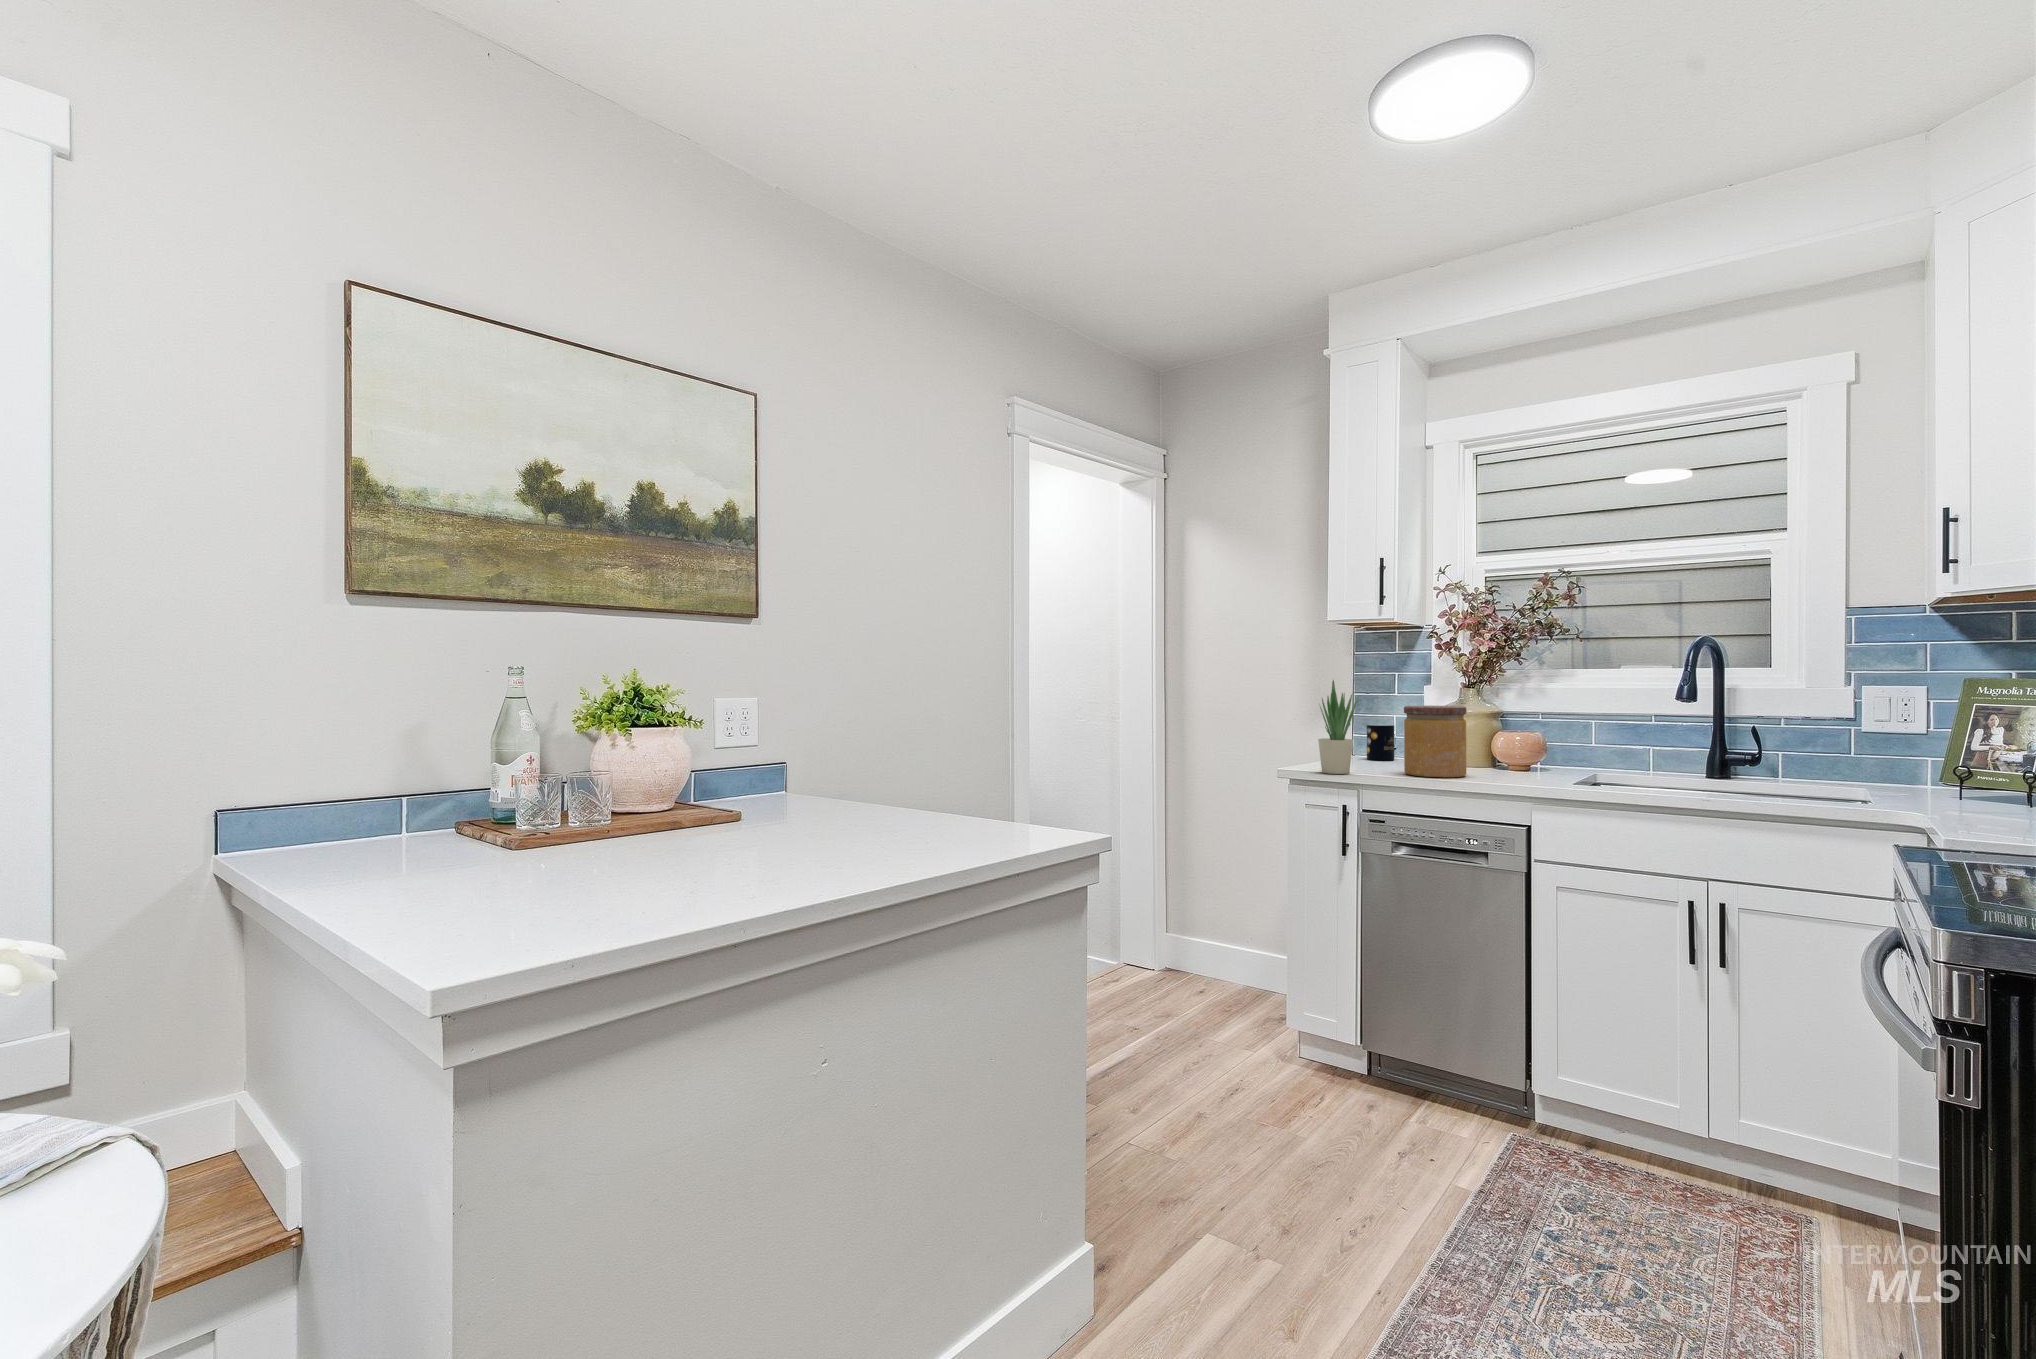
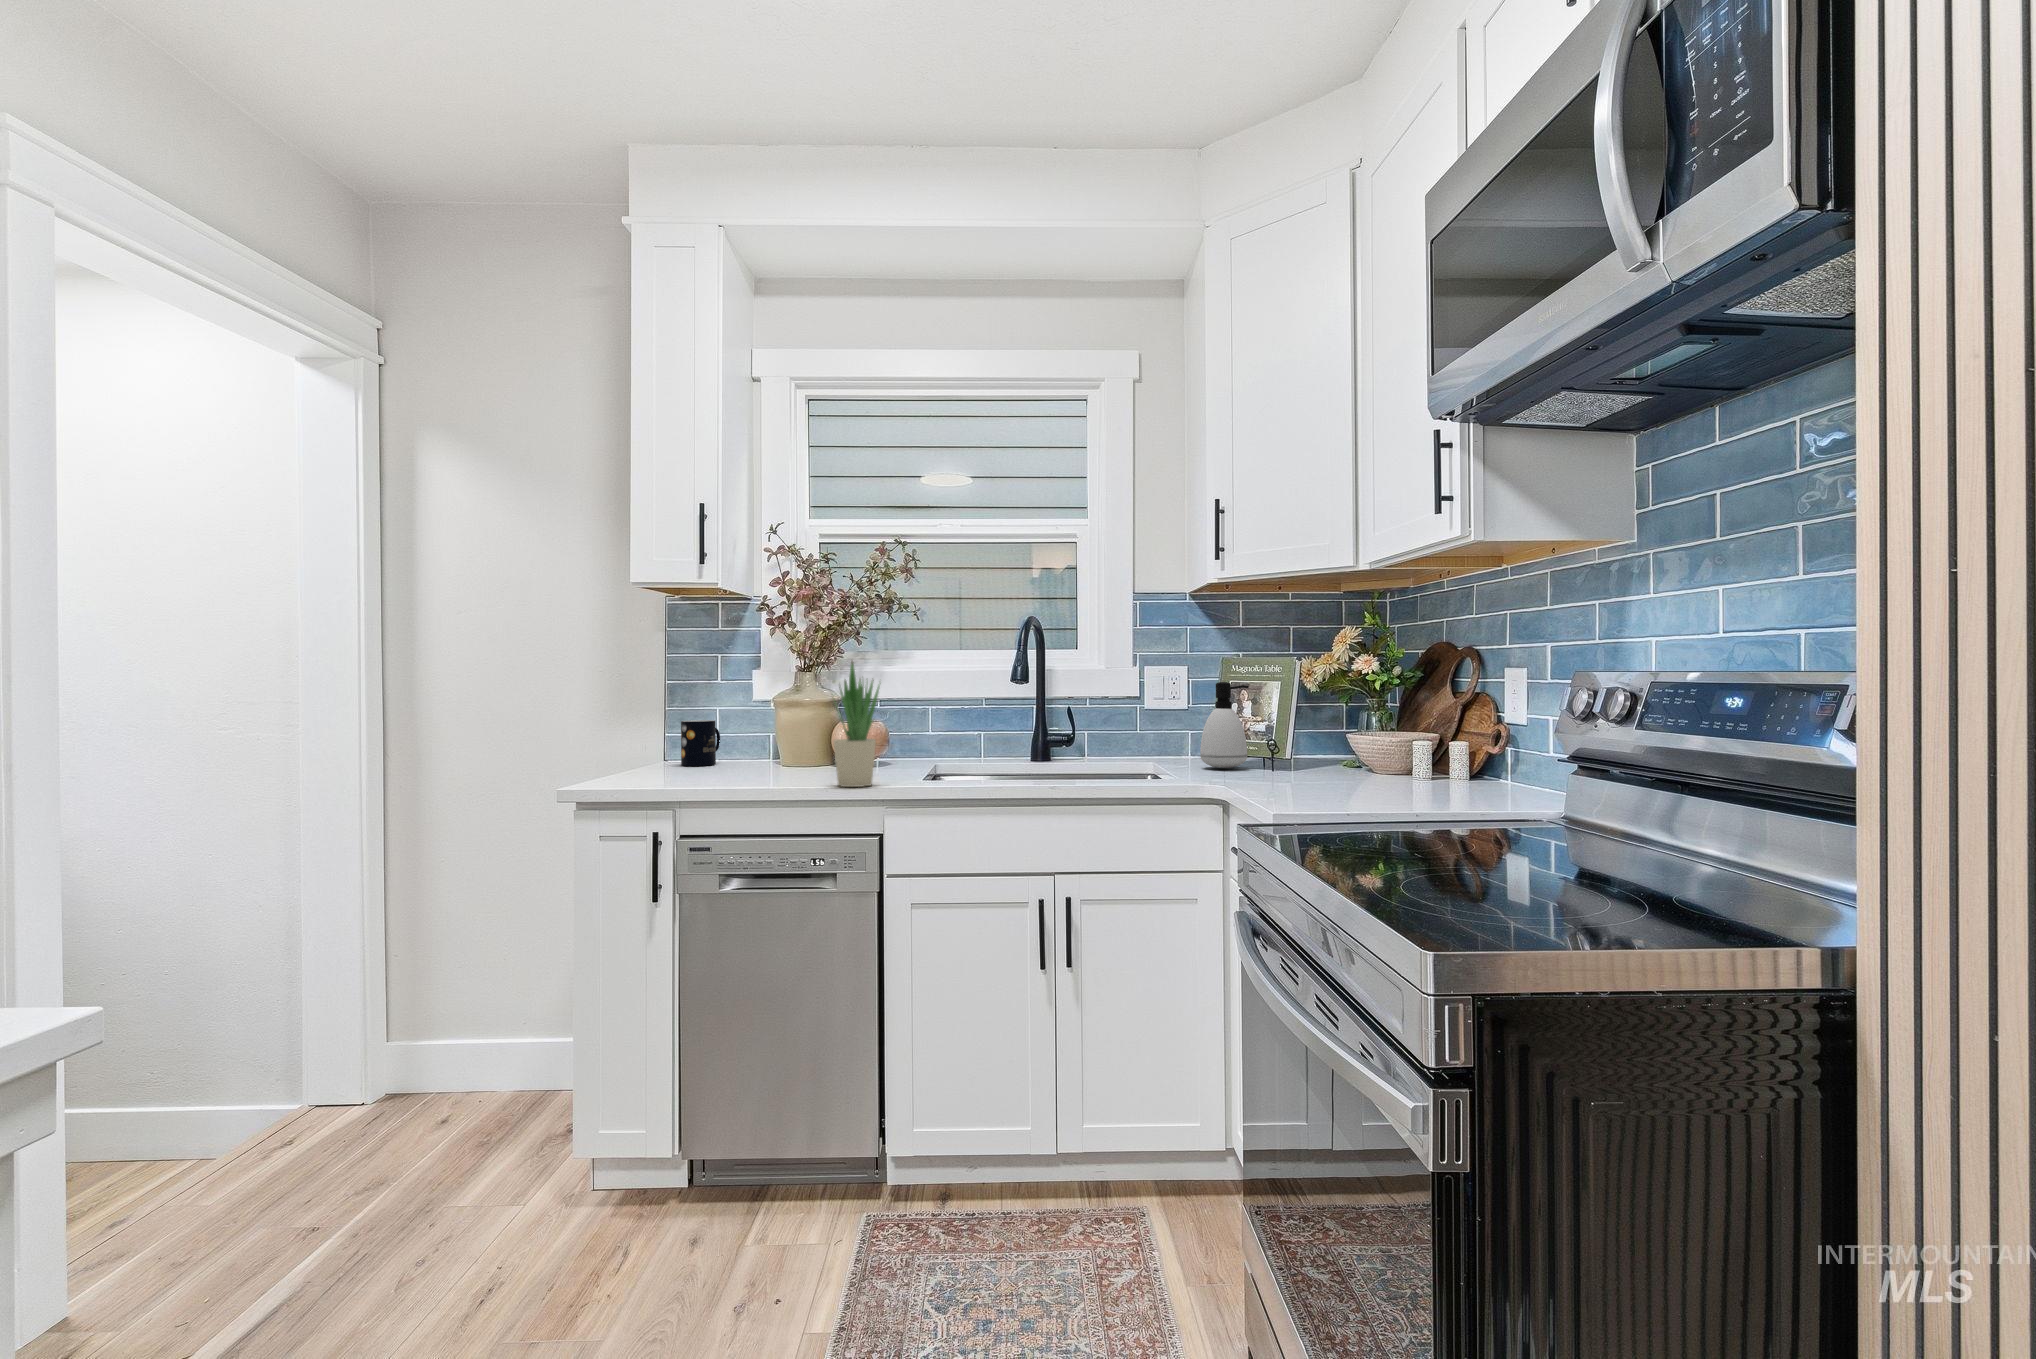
potted plant: present [1318,680,1358,774] -> present [834,661,880,787]
soap dispenser: none [1919,704,1992,798] -> present [1200,682,1249,768]
jar: present [1404,706,1466,777] -> none [733,693,808,784]

